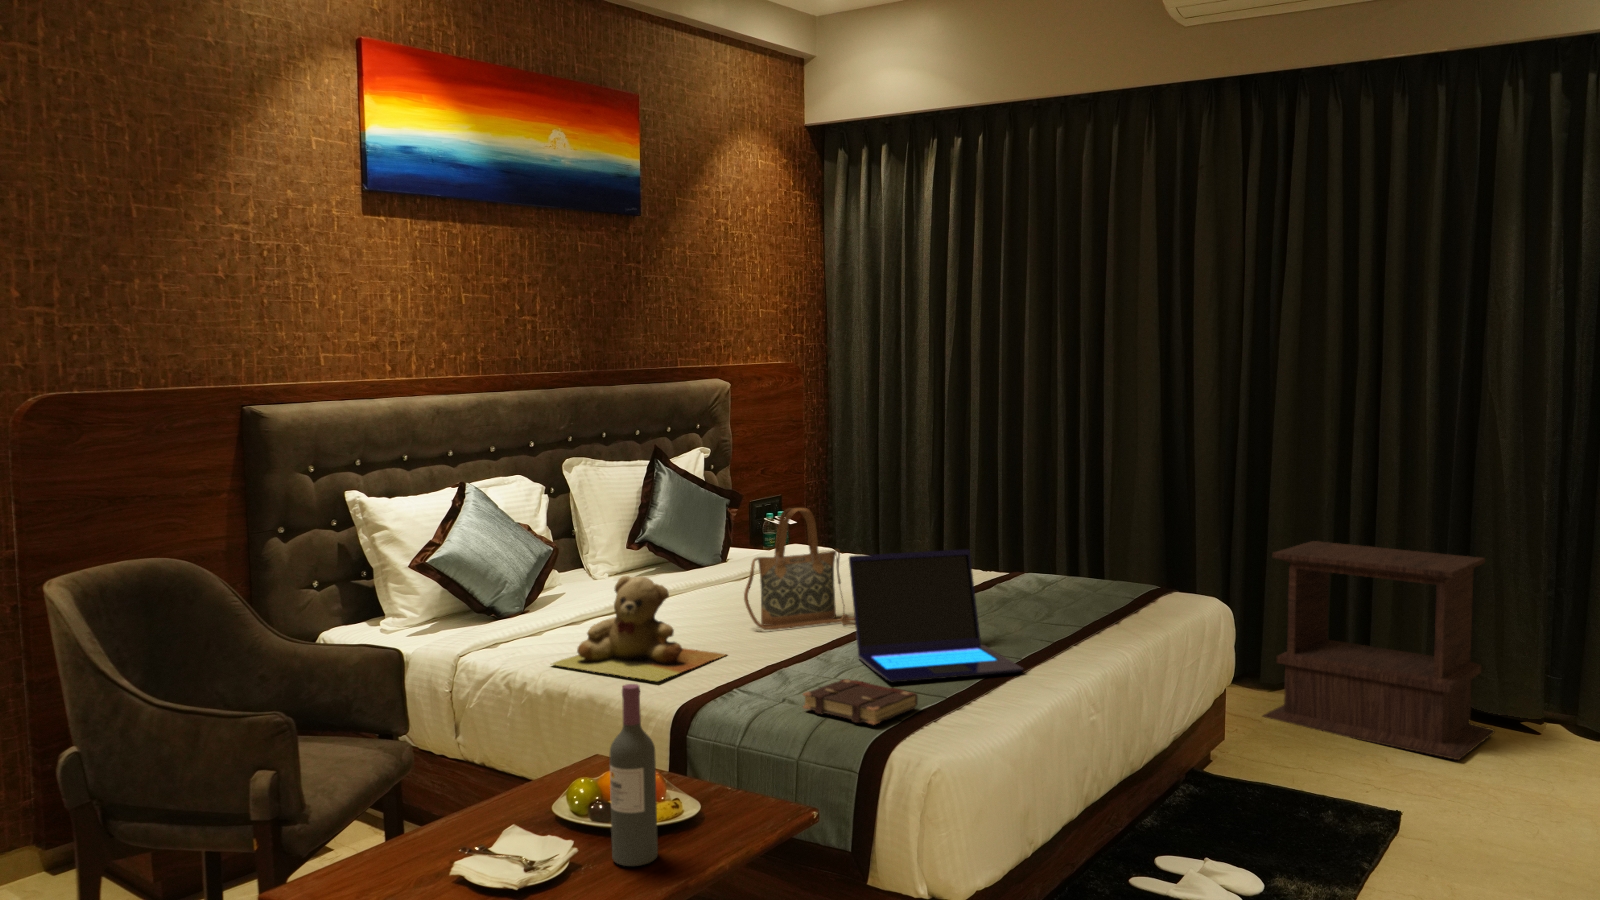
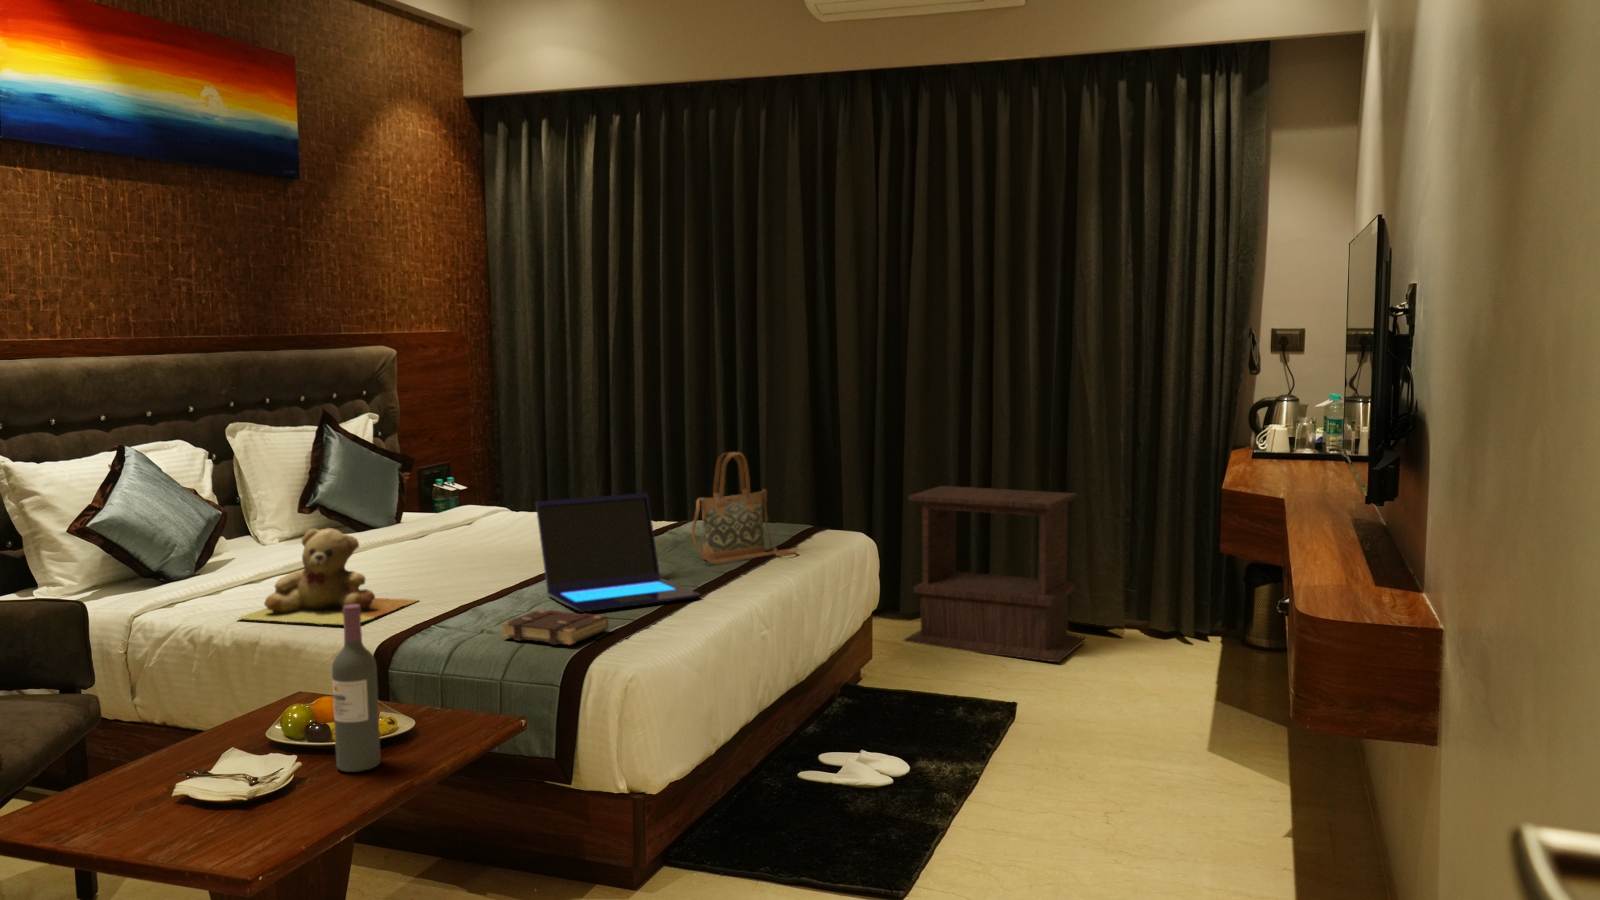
handbag: present [744,508,855,630] -> present [691,452,797,564]

